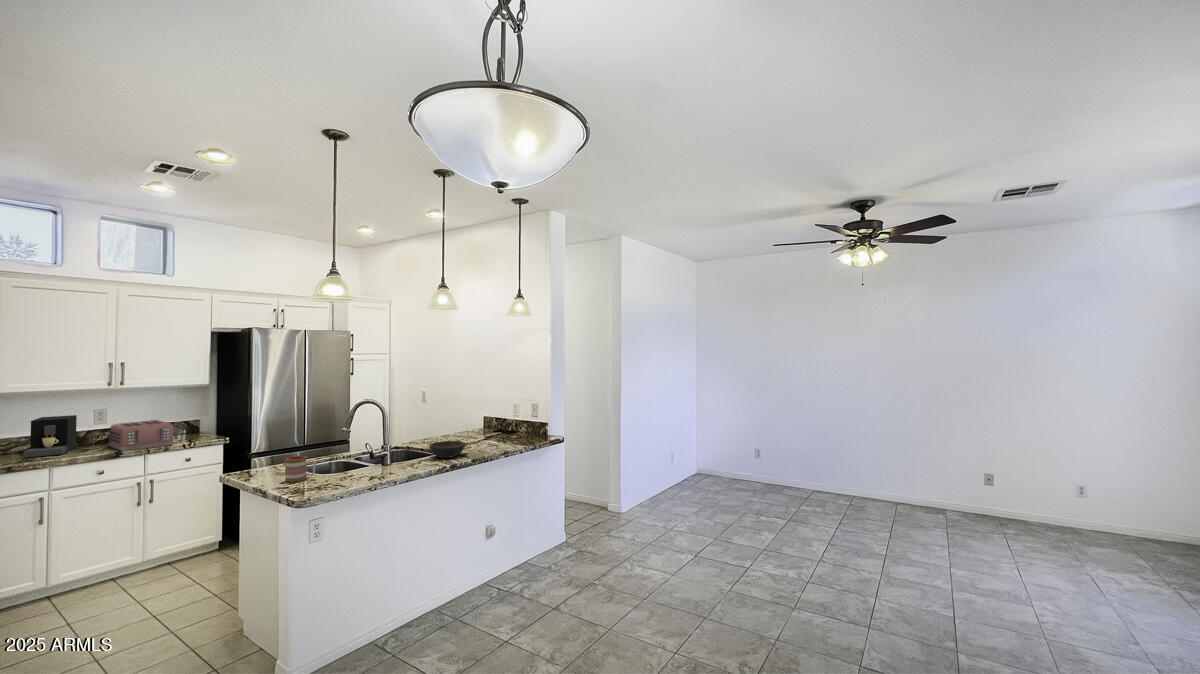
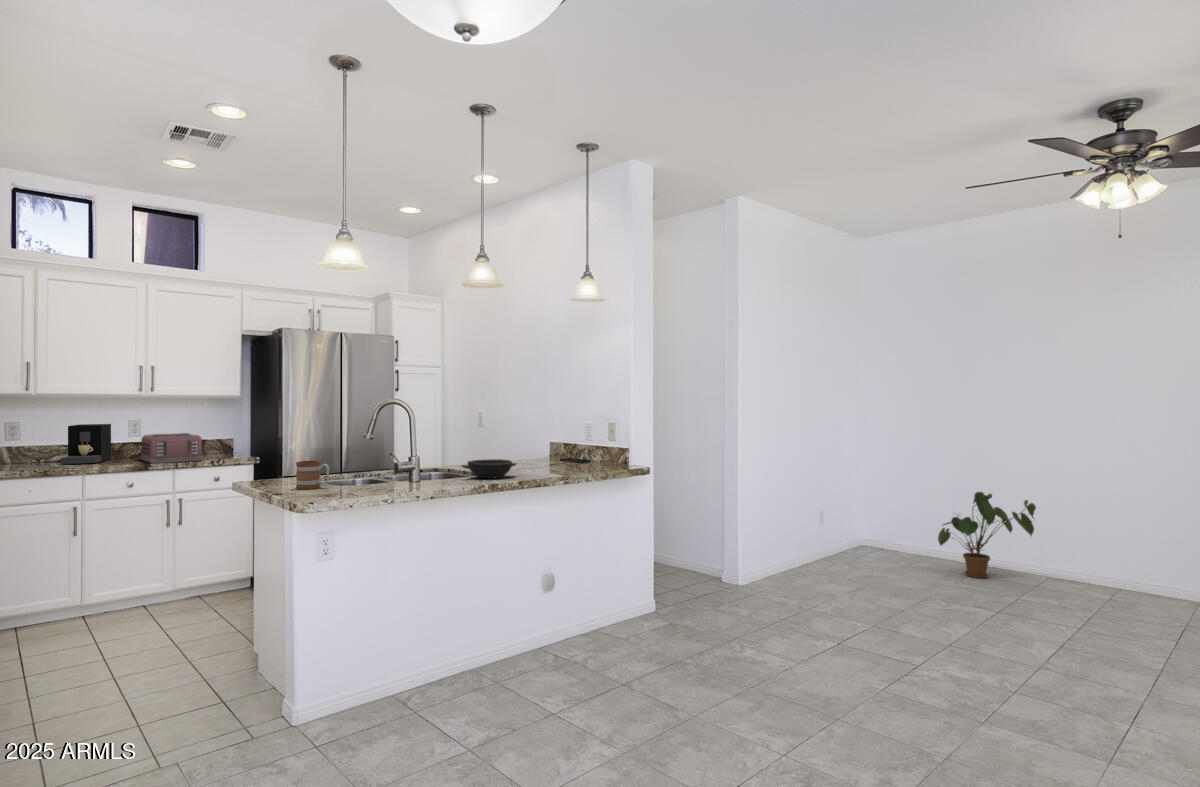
house plant: none [745,436,804,495] -> present [938,492,1036,578]

